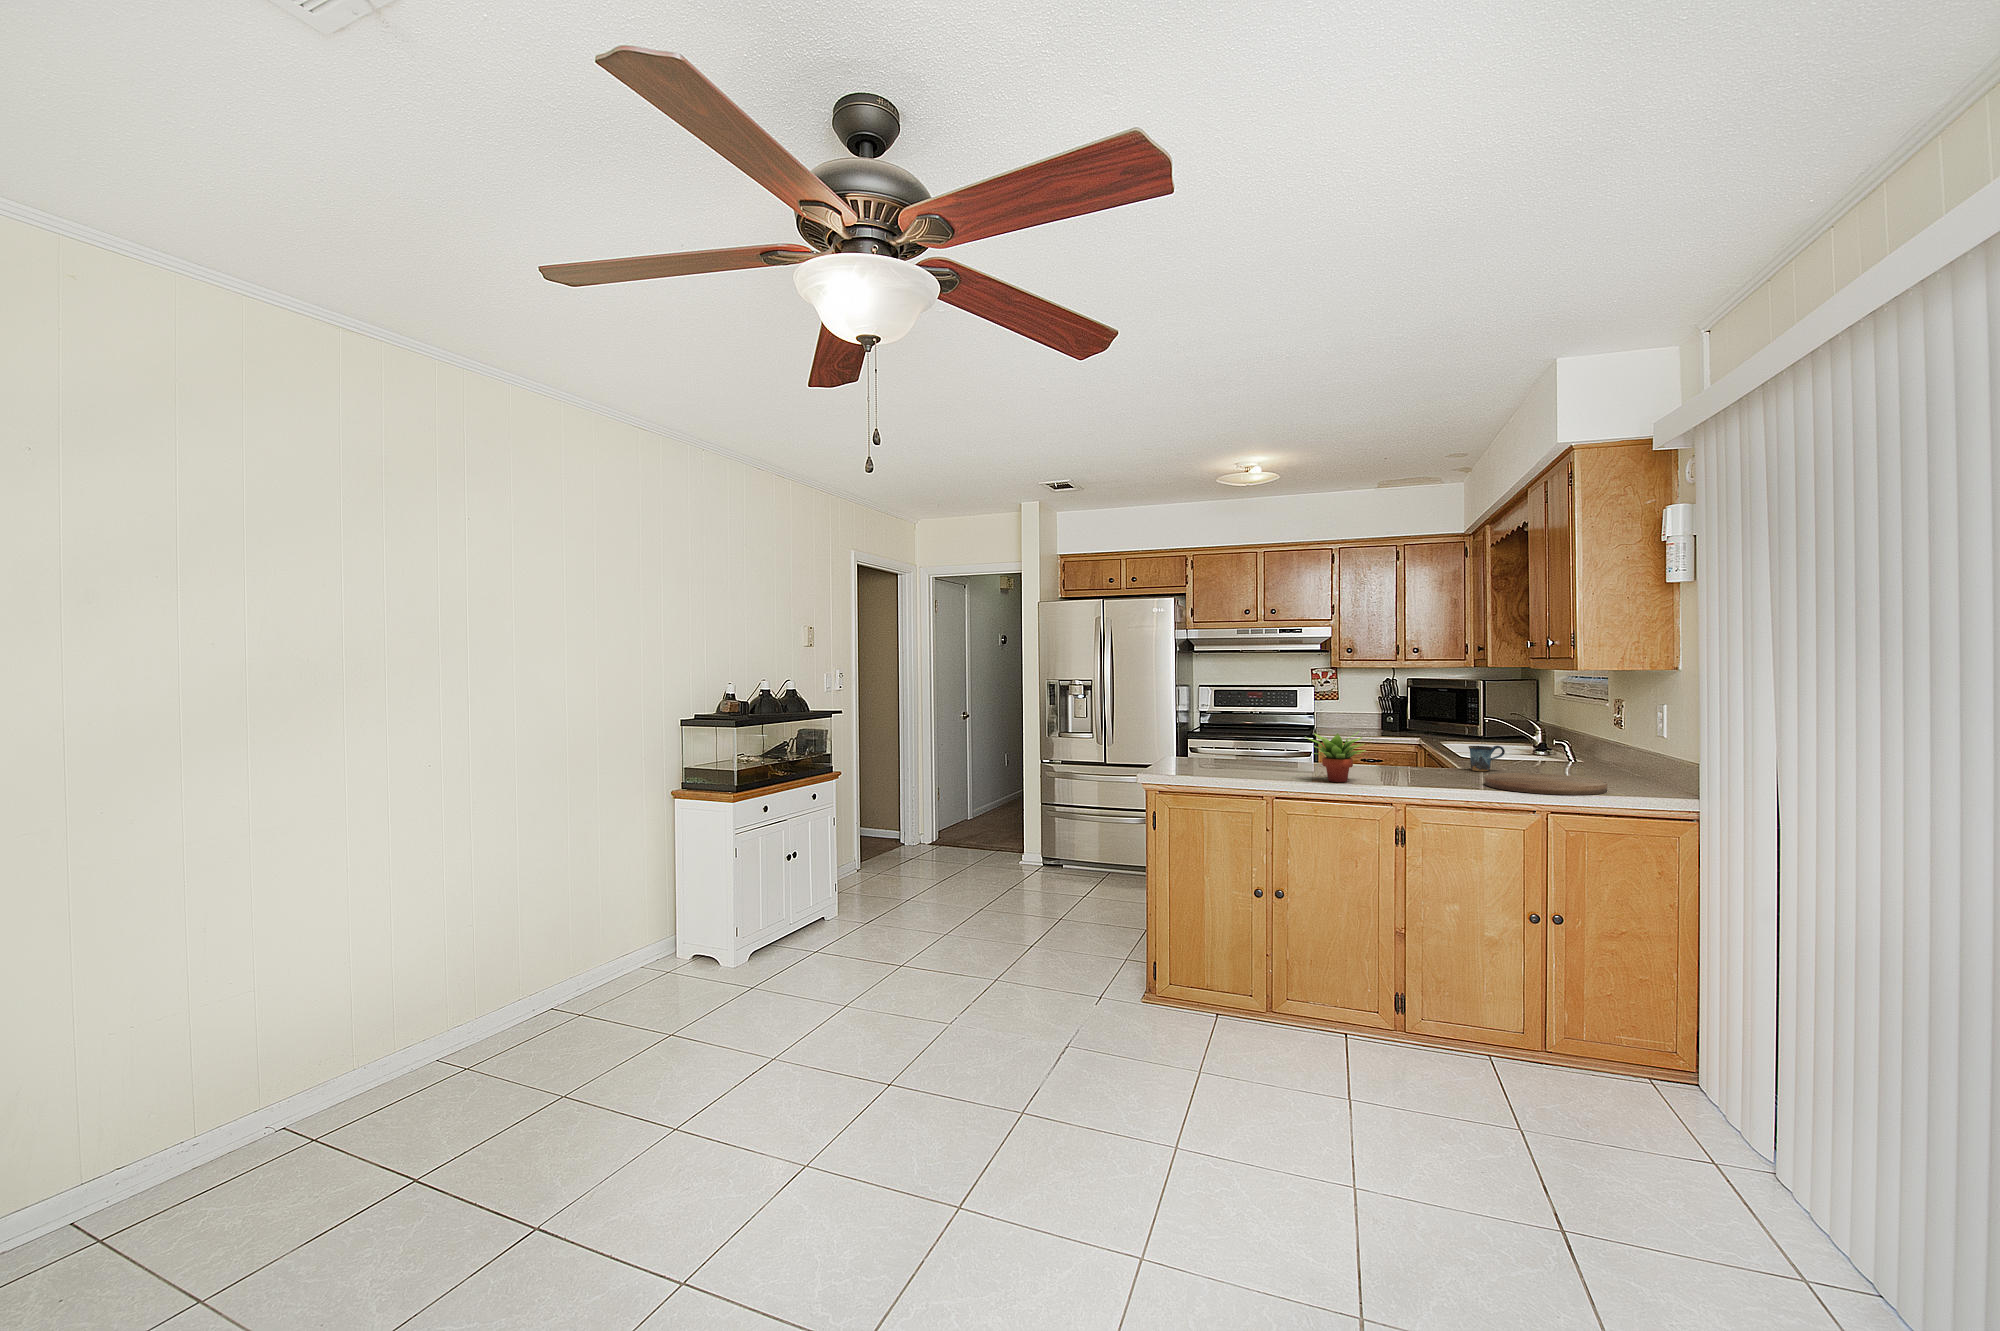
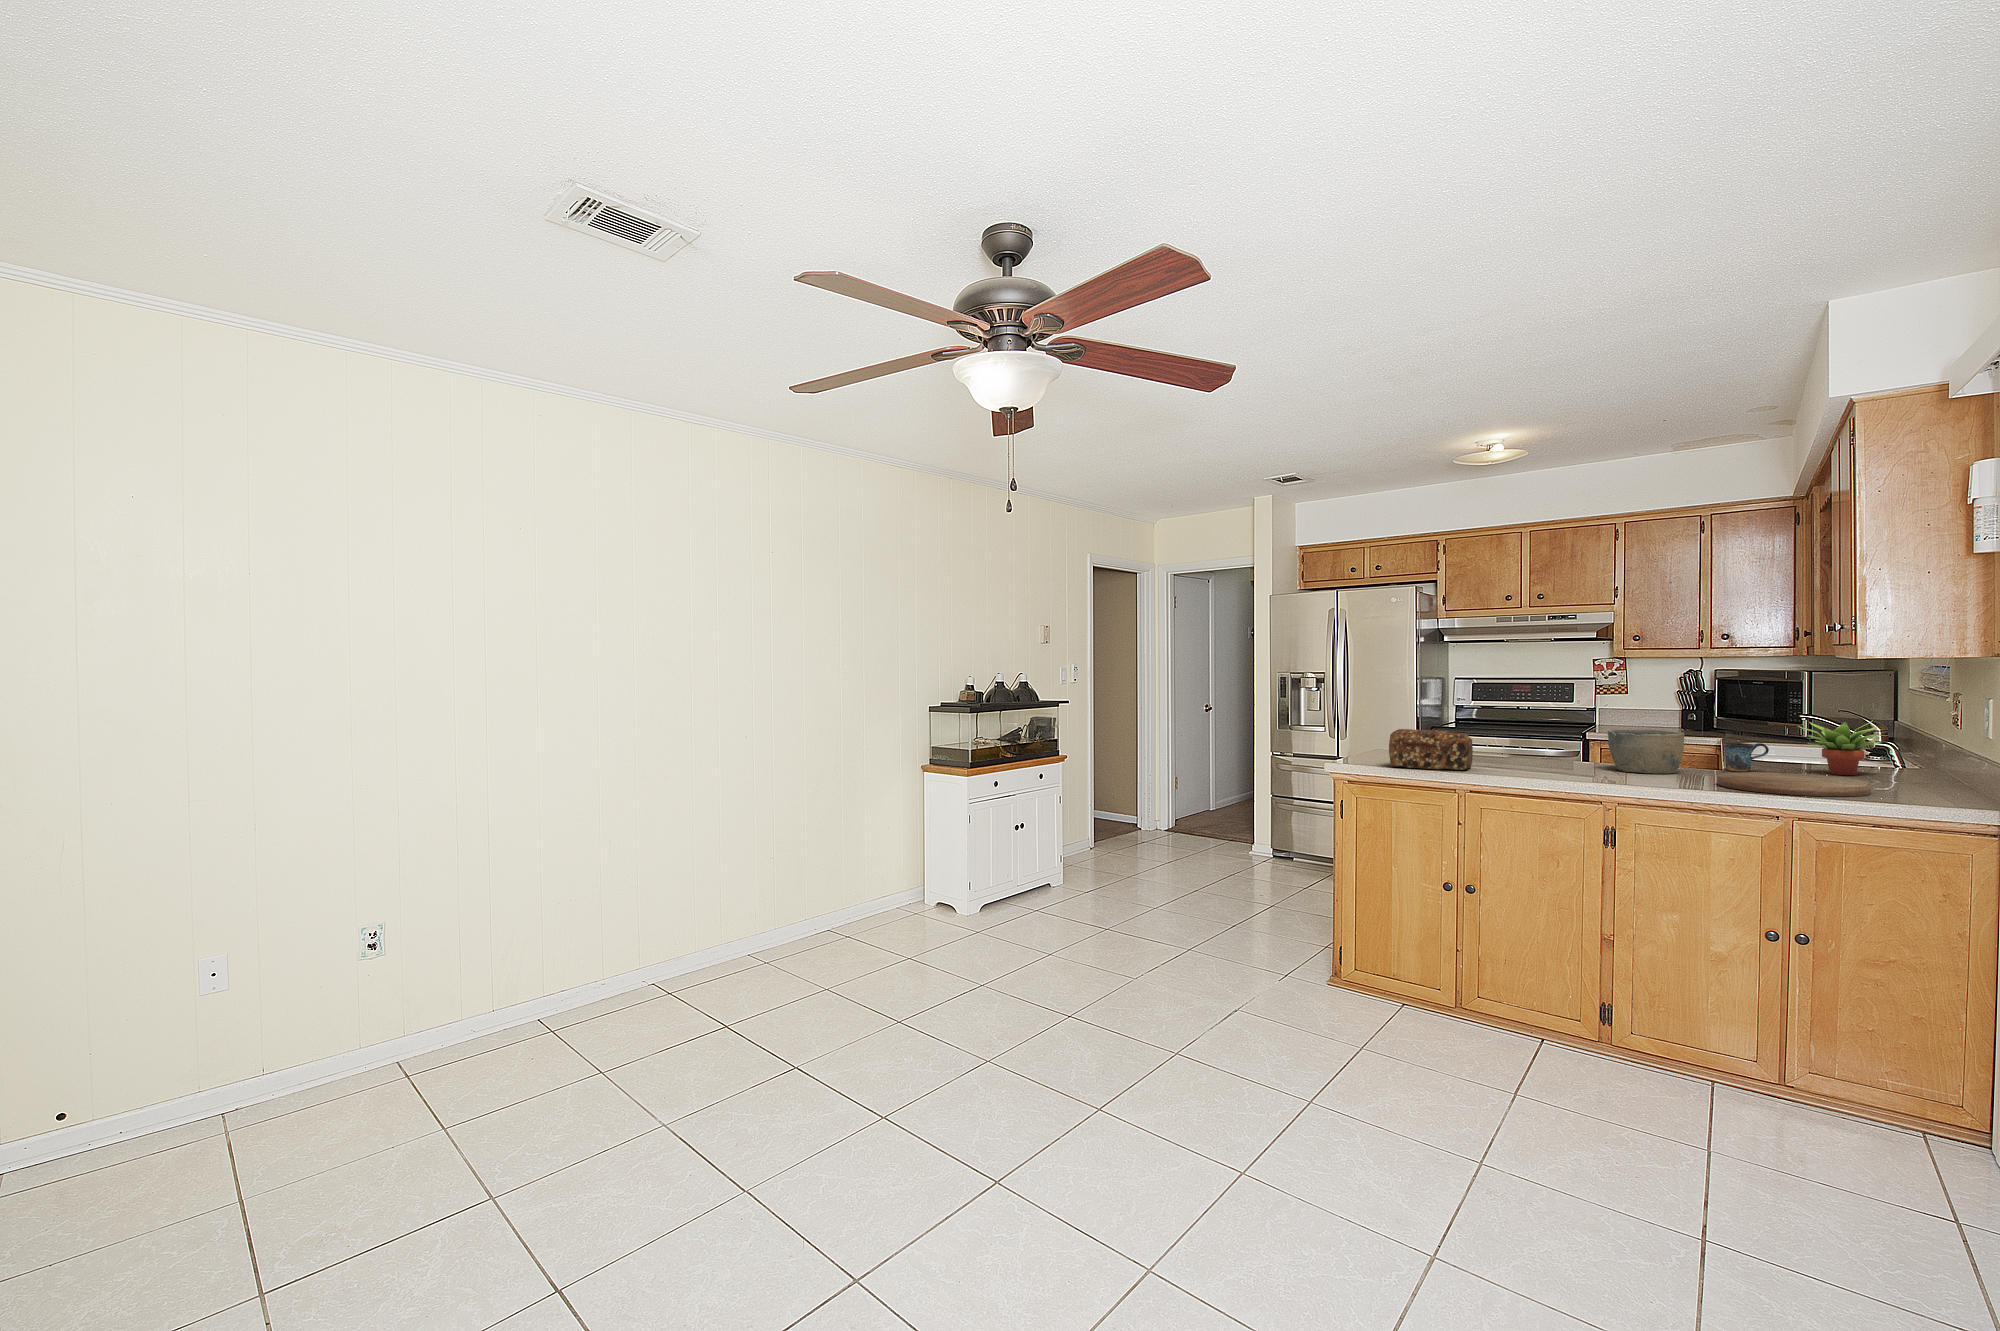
succulent plant: present [1306,732,1366,782] -> present [1798,720,1882,775]
bowl: none [1381,735,1445,776] -> present [1608,729,1684,774]
bread loaf: none [1196,739,1270,778] -> present [1389,729,1473,770]

